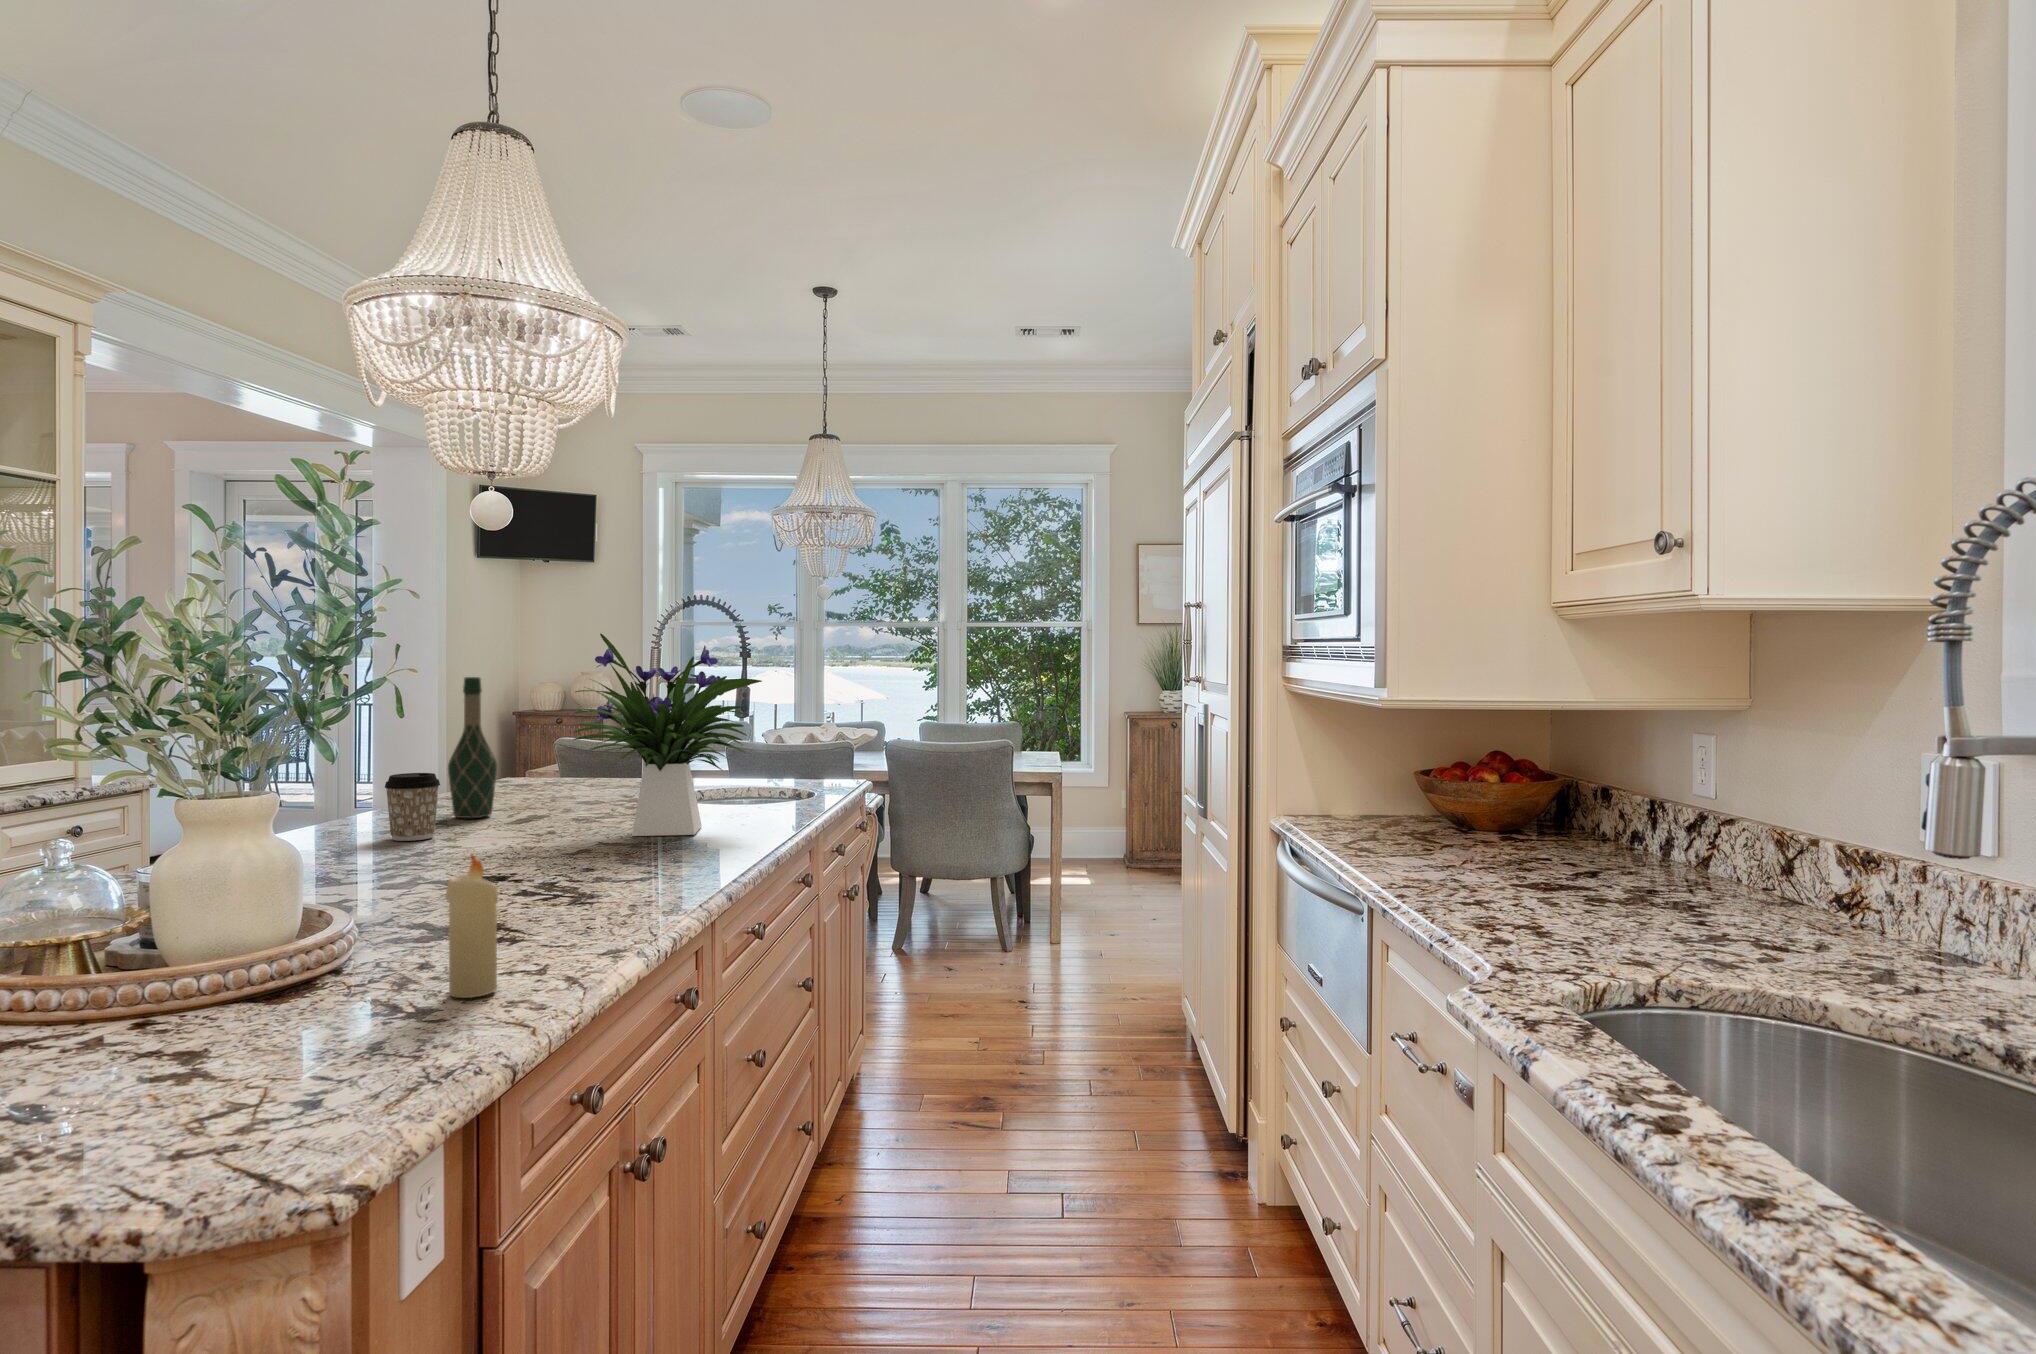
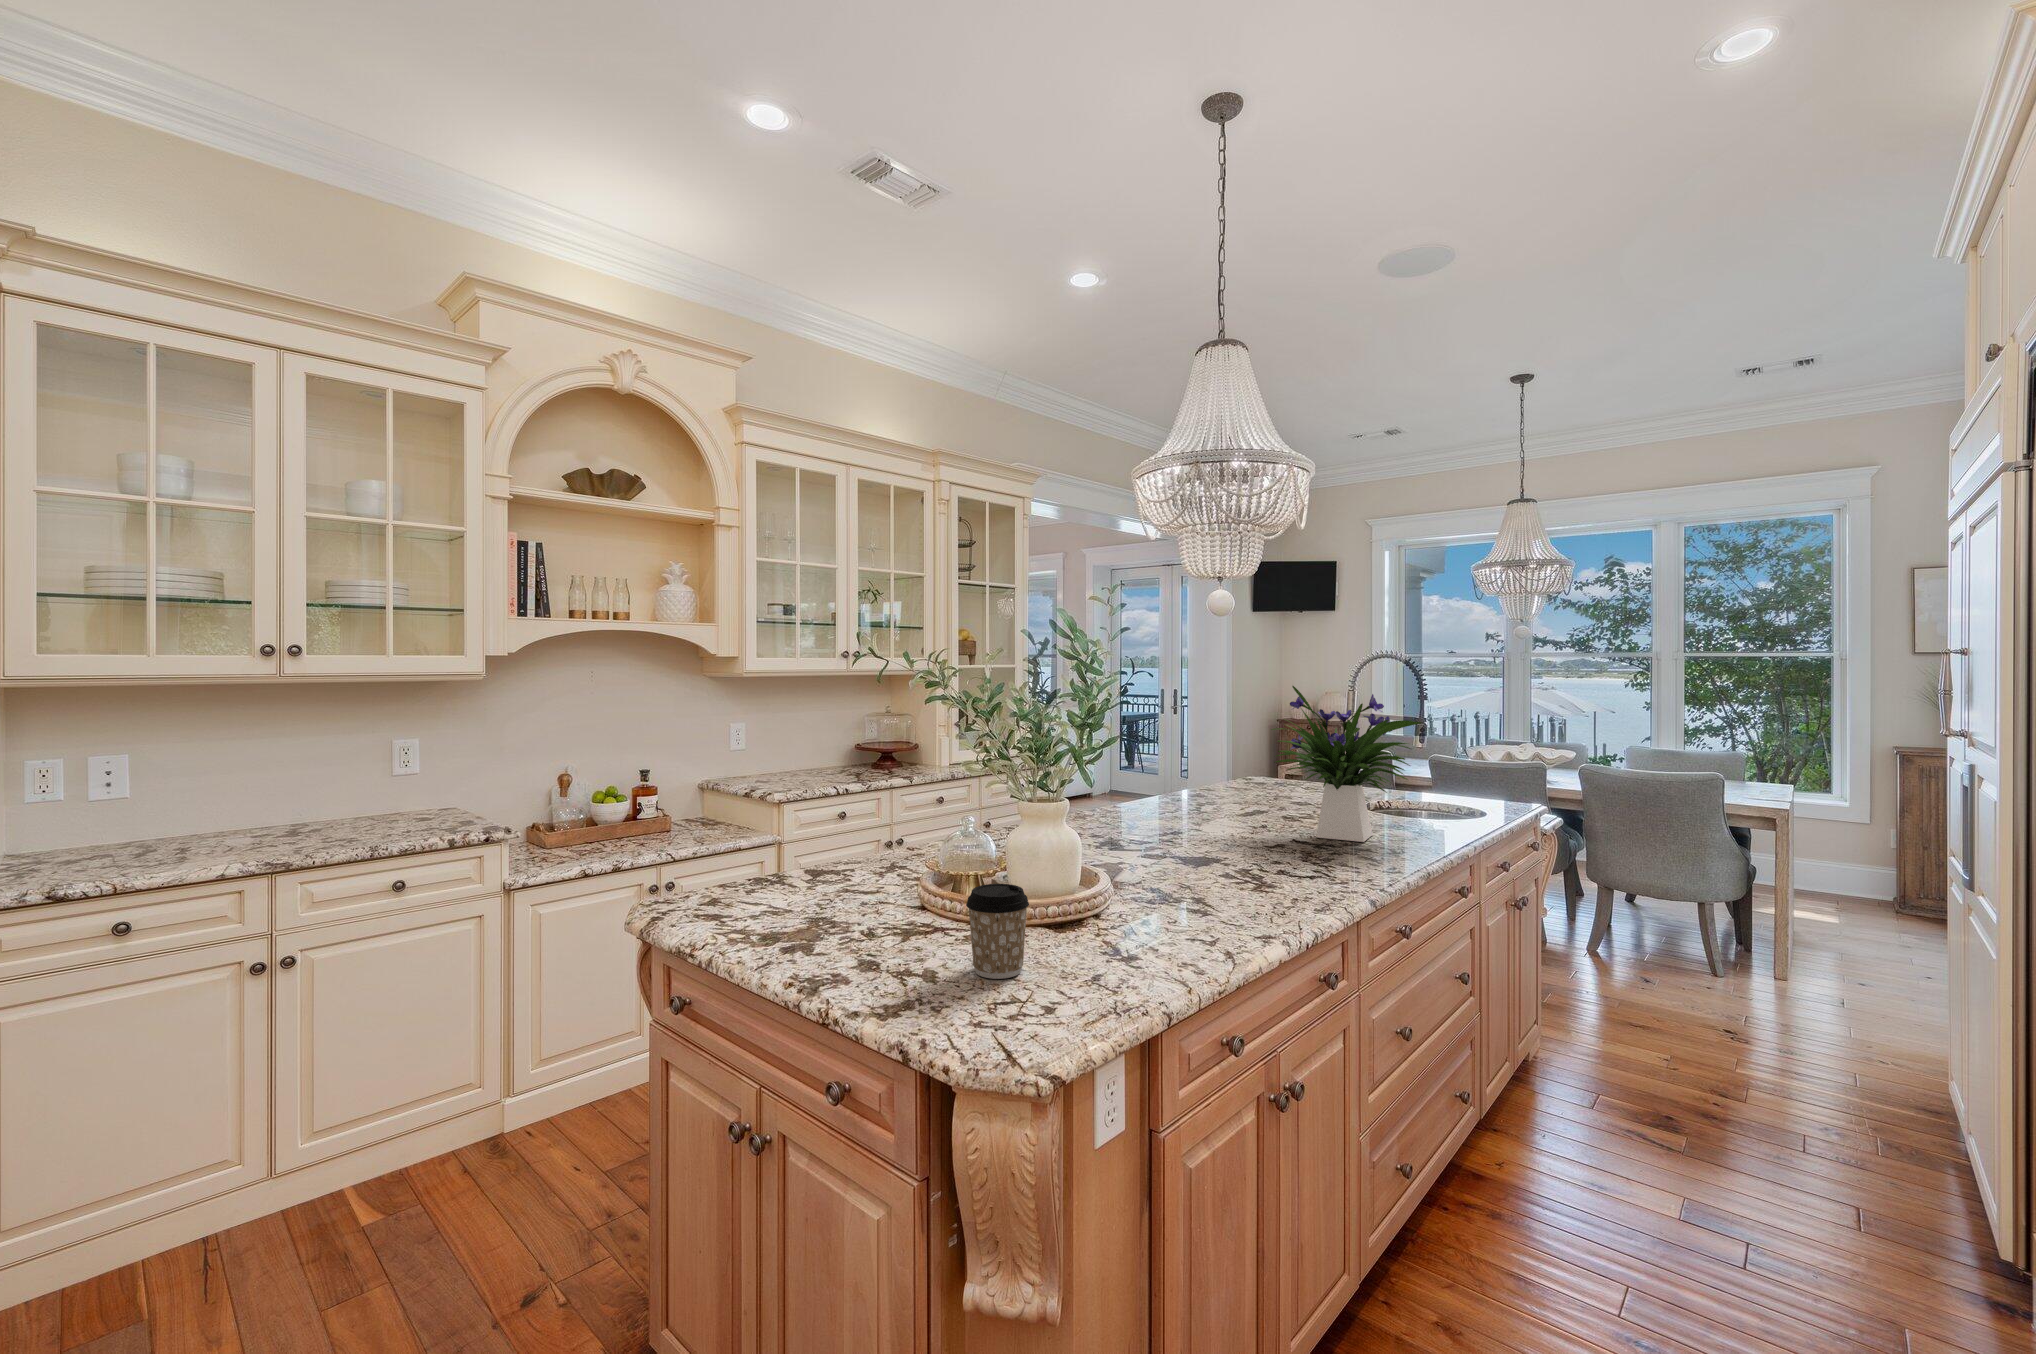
wine bottle: present [448,677,497,818] -> none [1198,713,1230,810]
coffee cup: present [385,773,440,841] -> present [966,884,1029,979]
candle: present [446,854,498,998] -> none [1147,857,1179,955]

